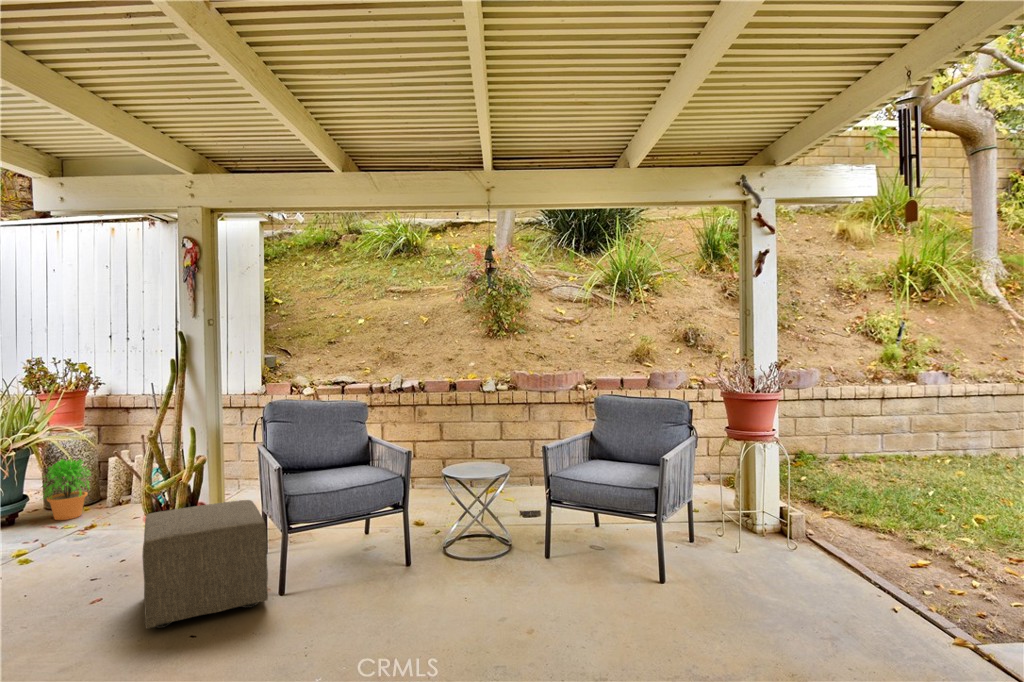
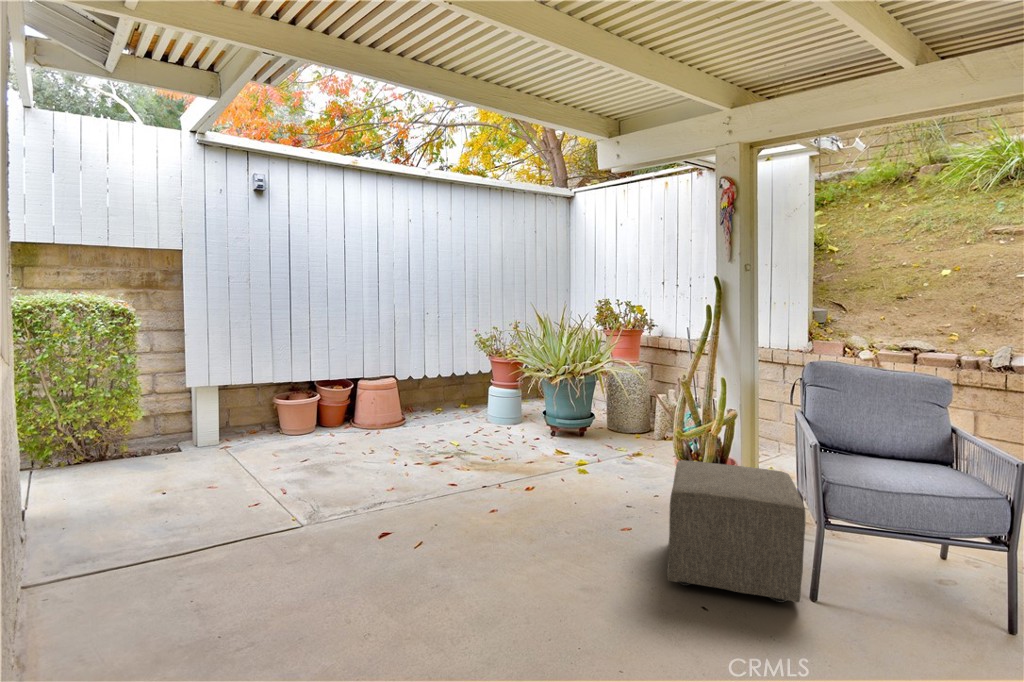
potted plant: present [43,459,90,520] -> none [602,389,641,443]

